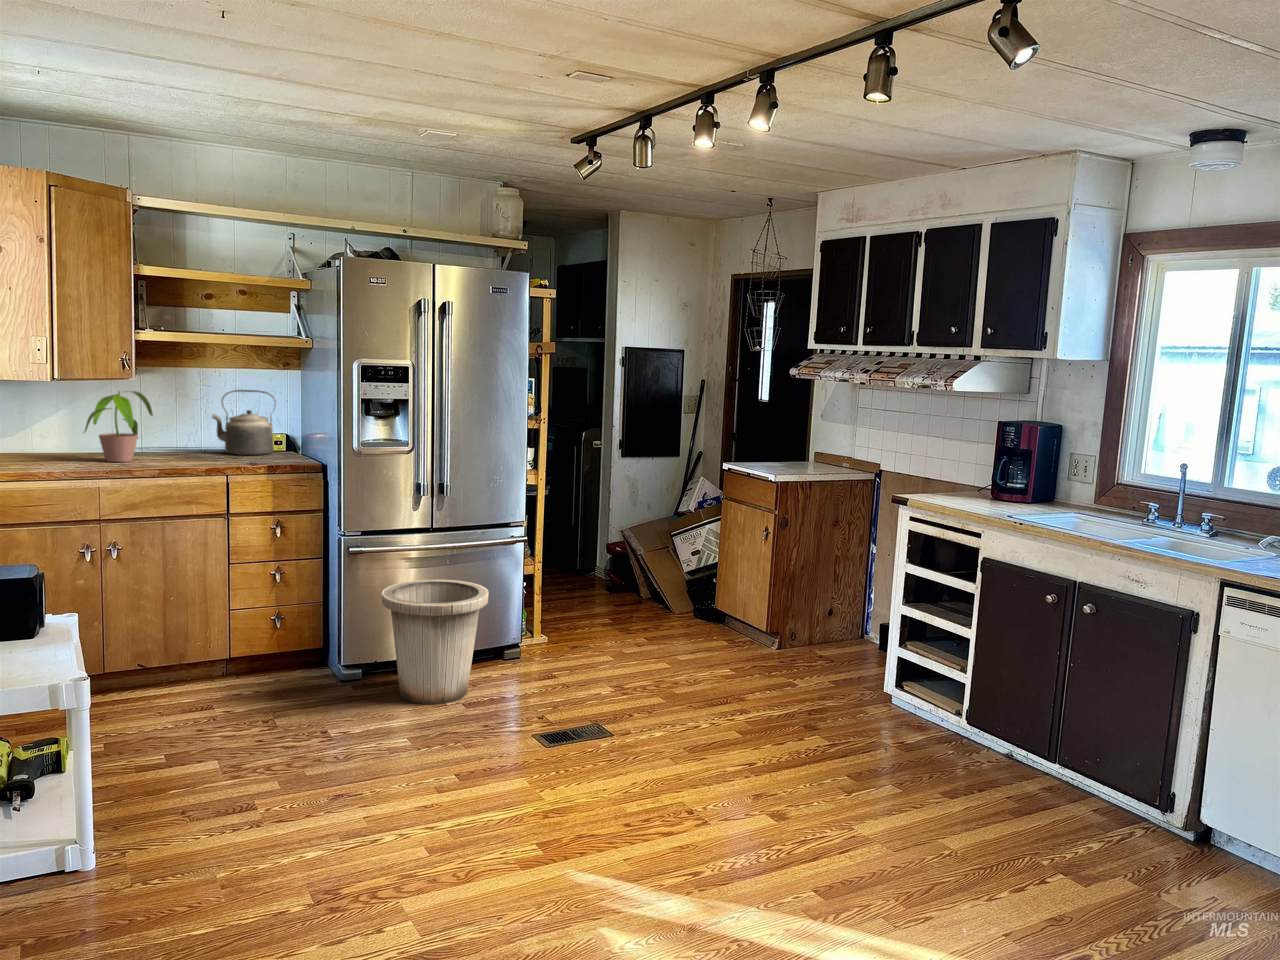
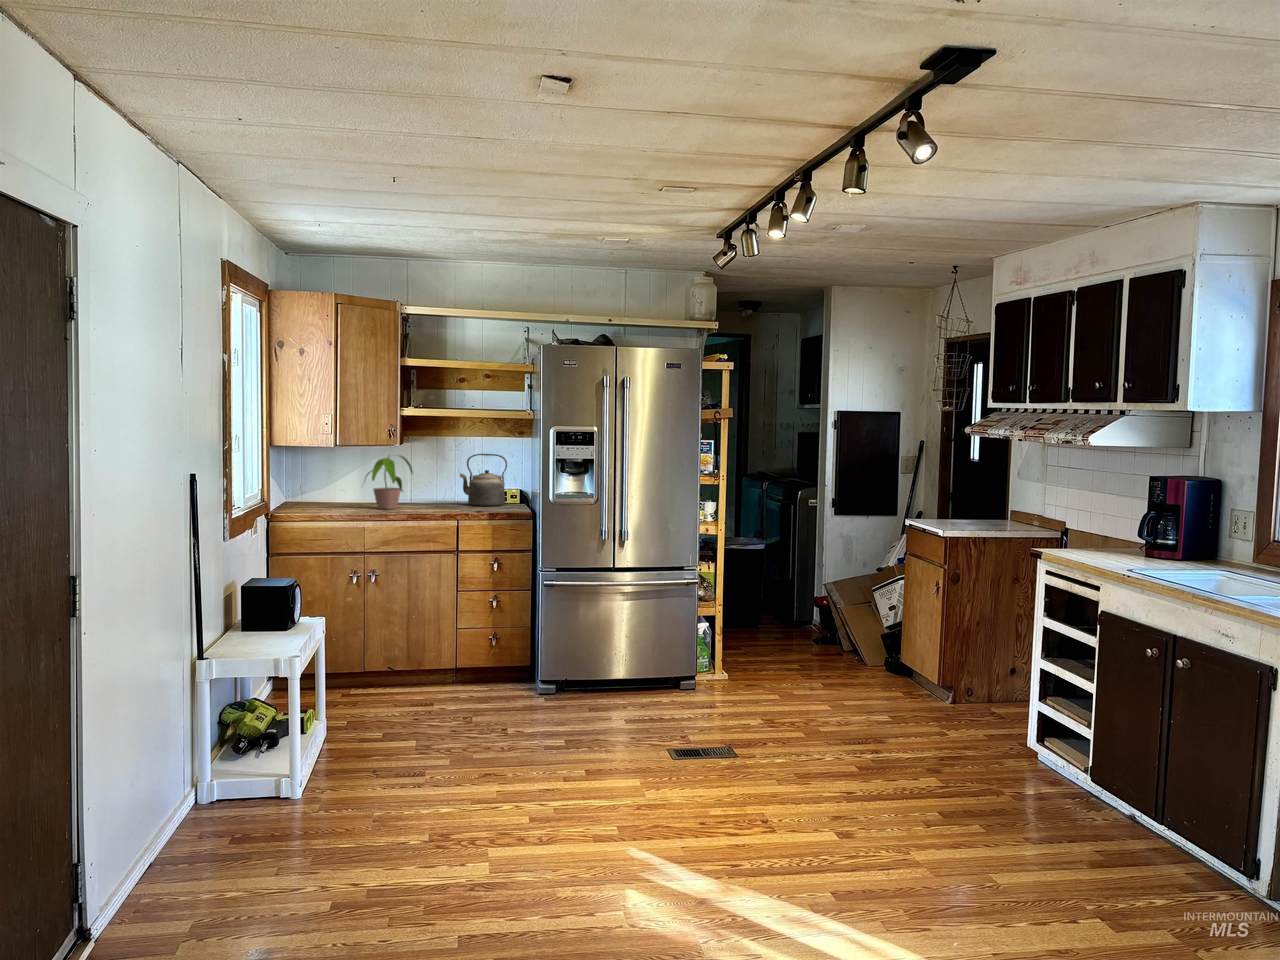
trash can: present [382,579,489,704] -> none [562,613,651,718]

